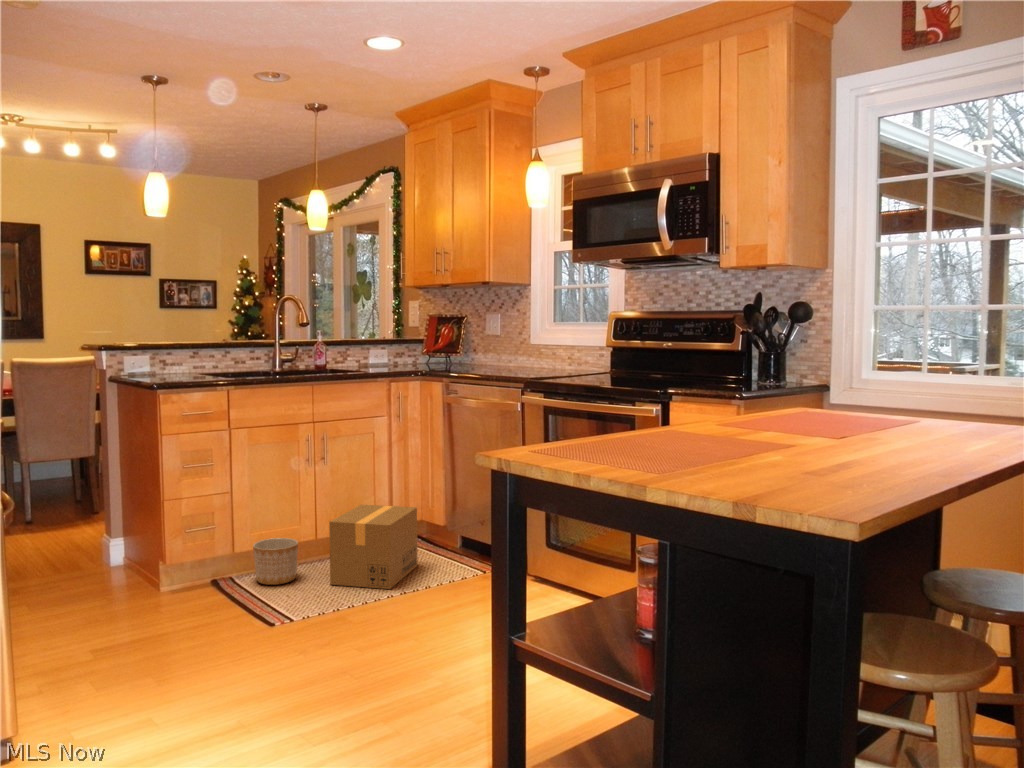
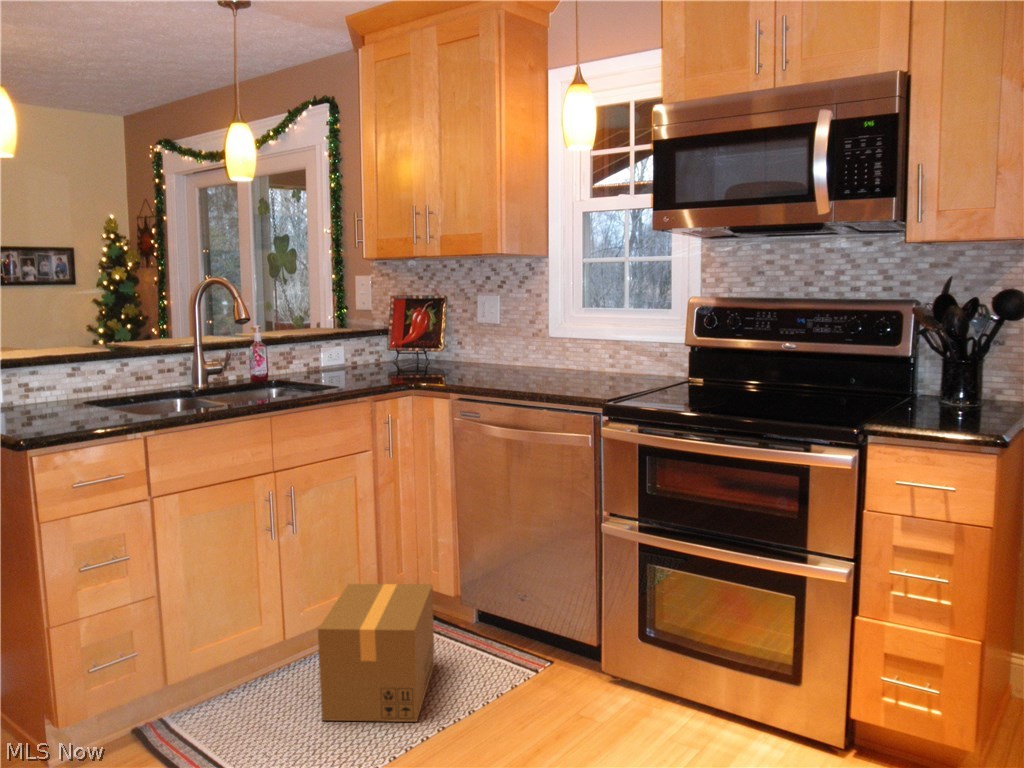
planter: present [253,538,298,585] -> none [196,649,266,731]

